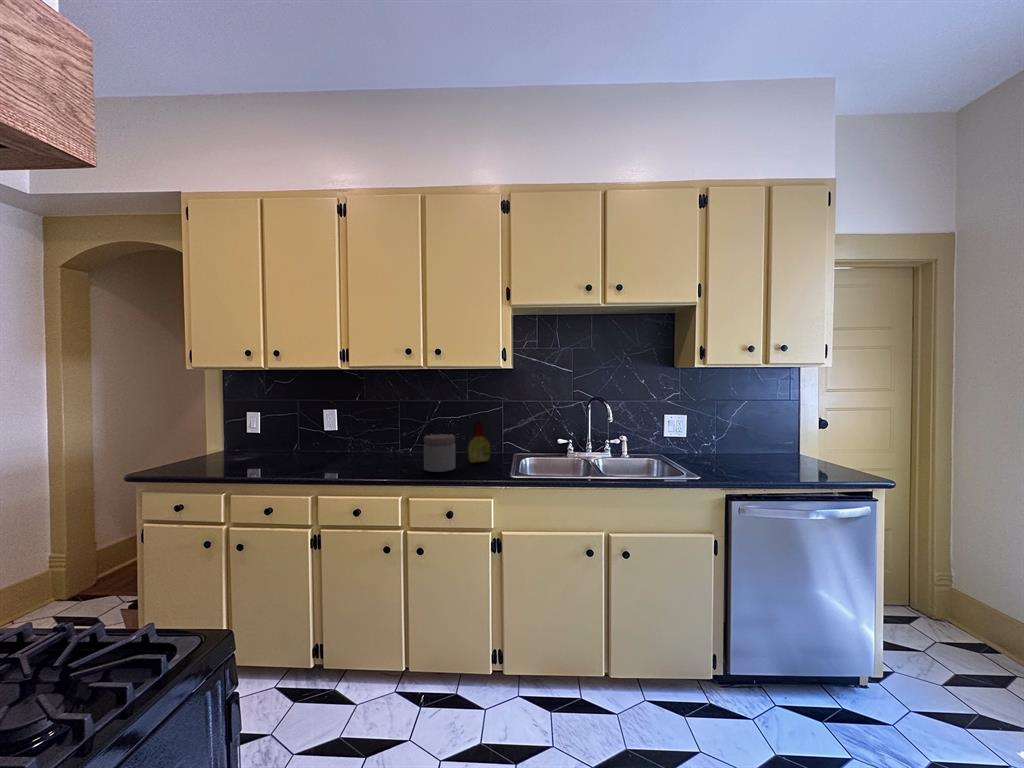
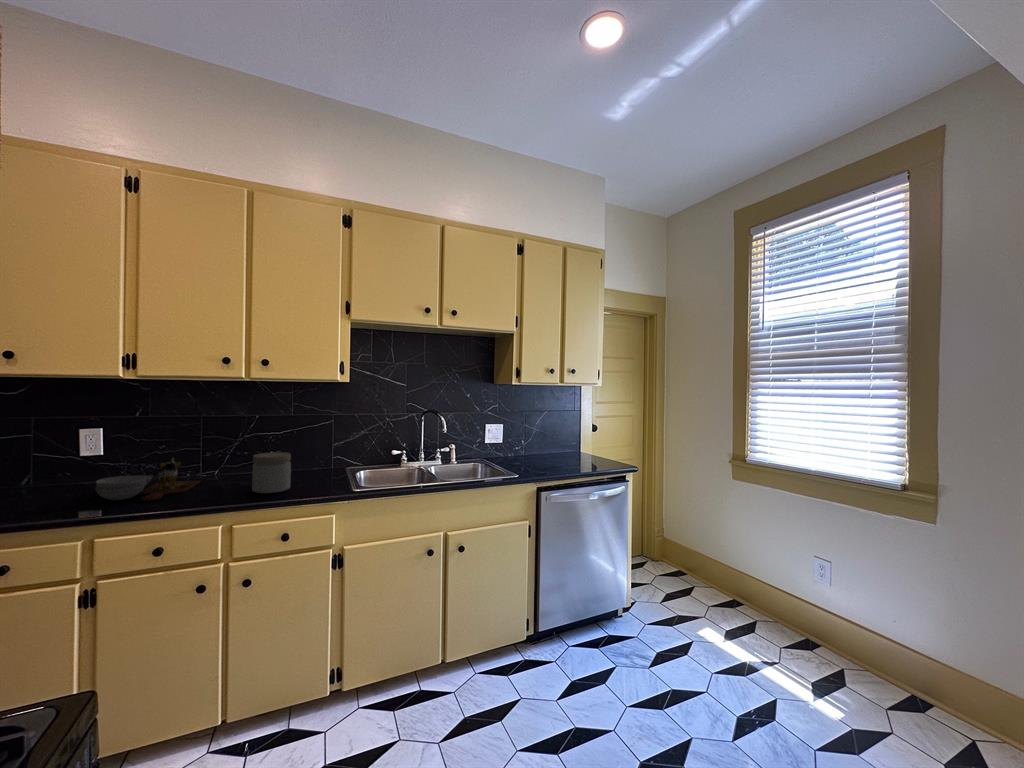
bottle: present [467,422,490,463] -> none [300,437,324,481]
cutting board: none [319,434,397,470] -> present [96,458,200,501]

